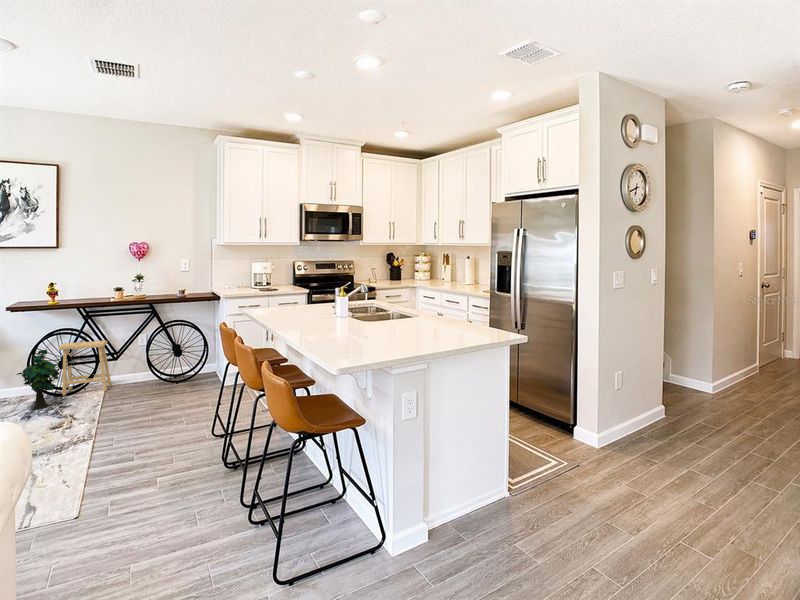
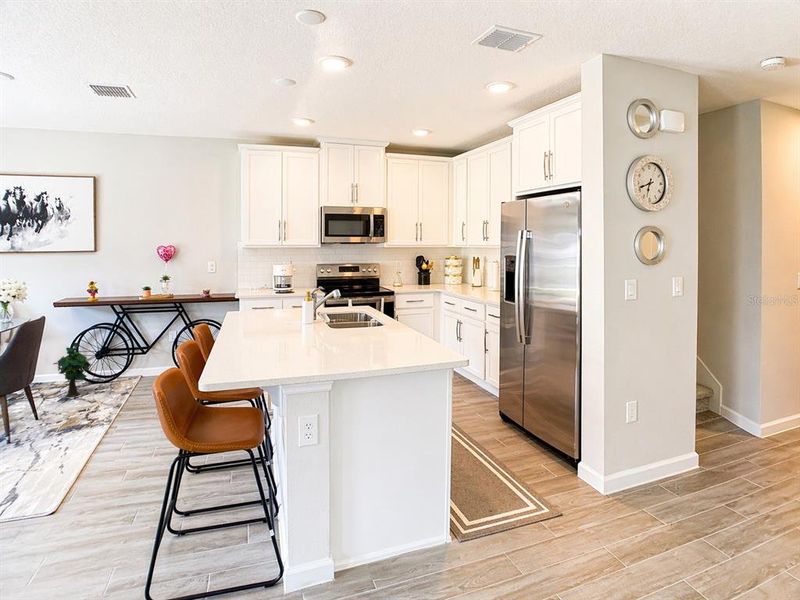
footstool: present [59,340,111,396] -> none [94,336,142,386]

